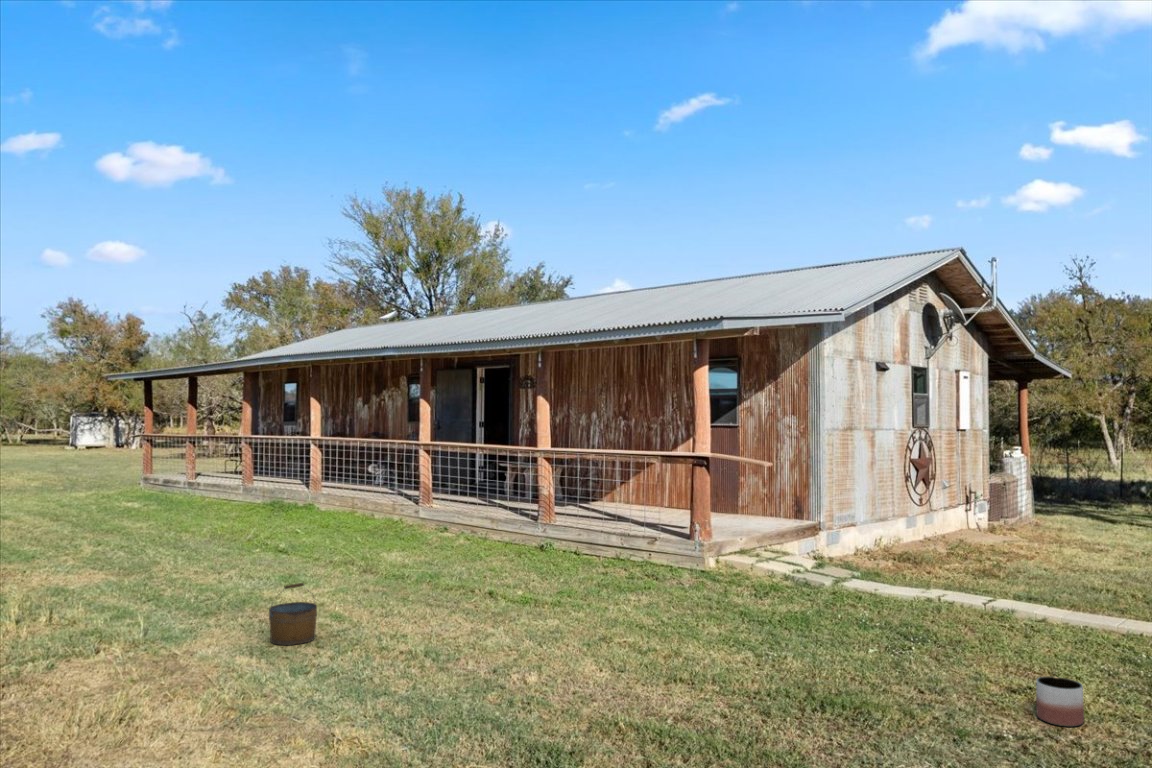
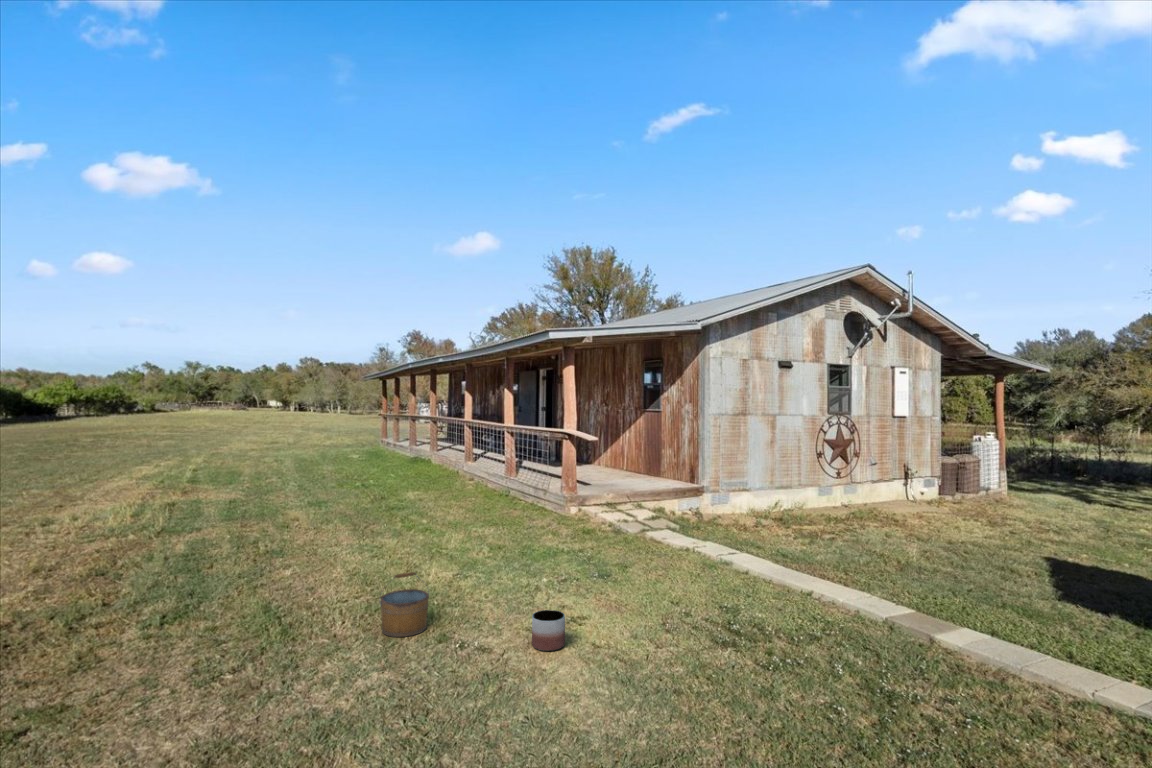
bucket: present [269,583,317,645] -> present [380,572,429,637]

